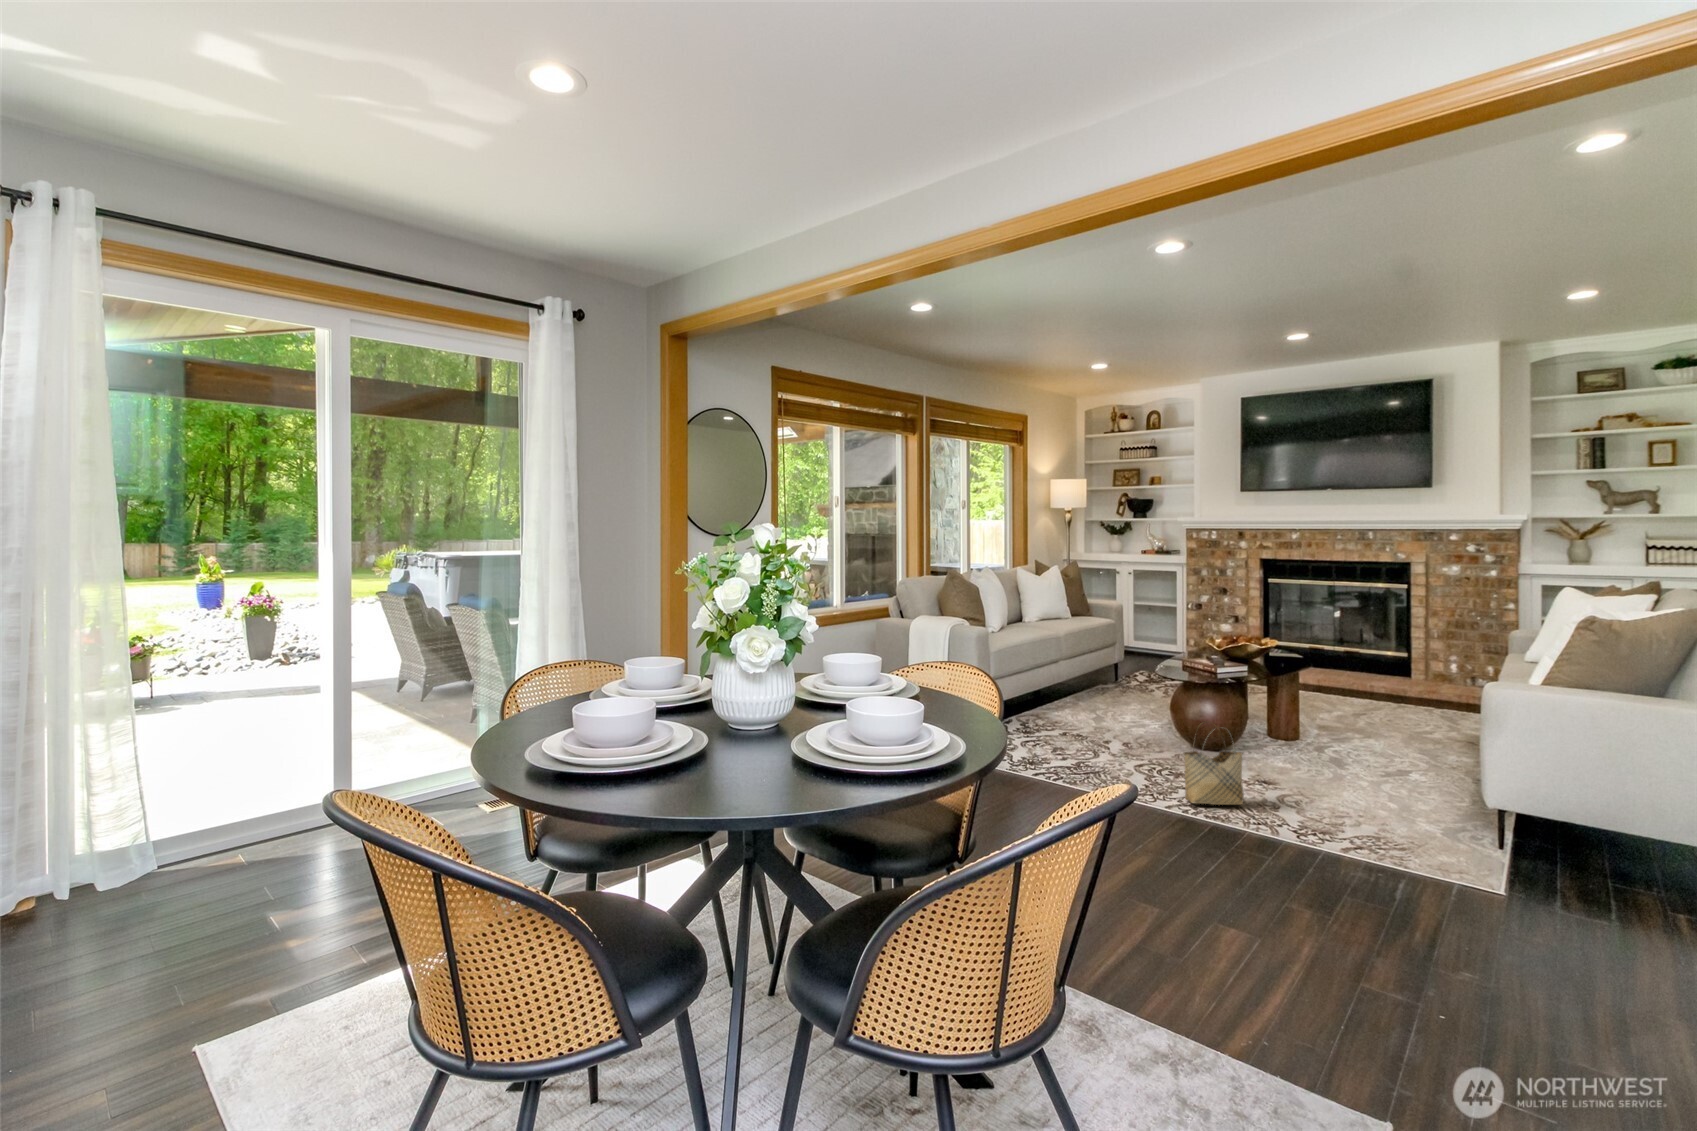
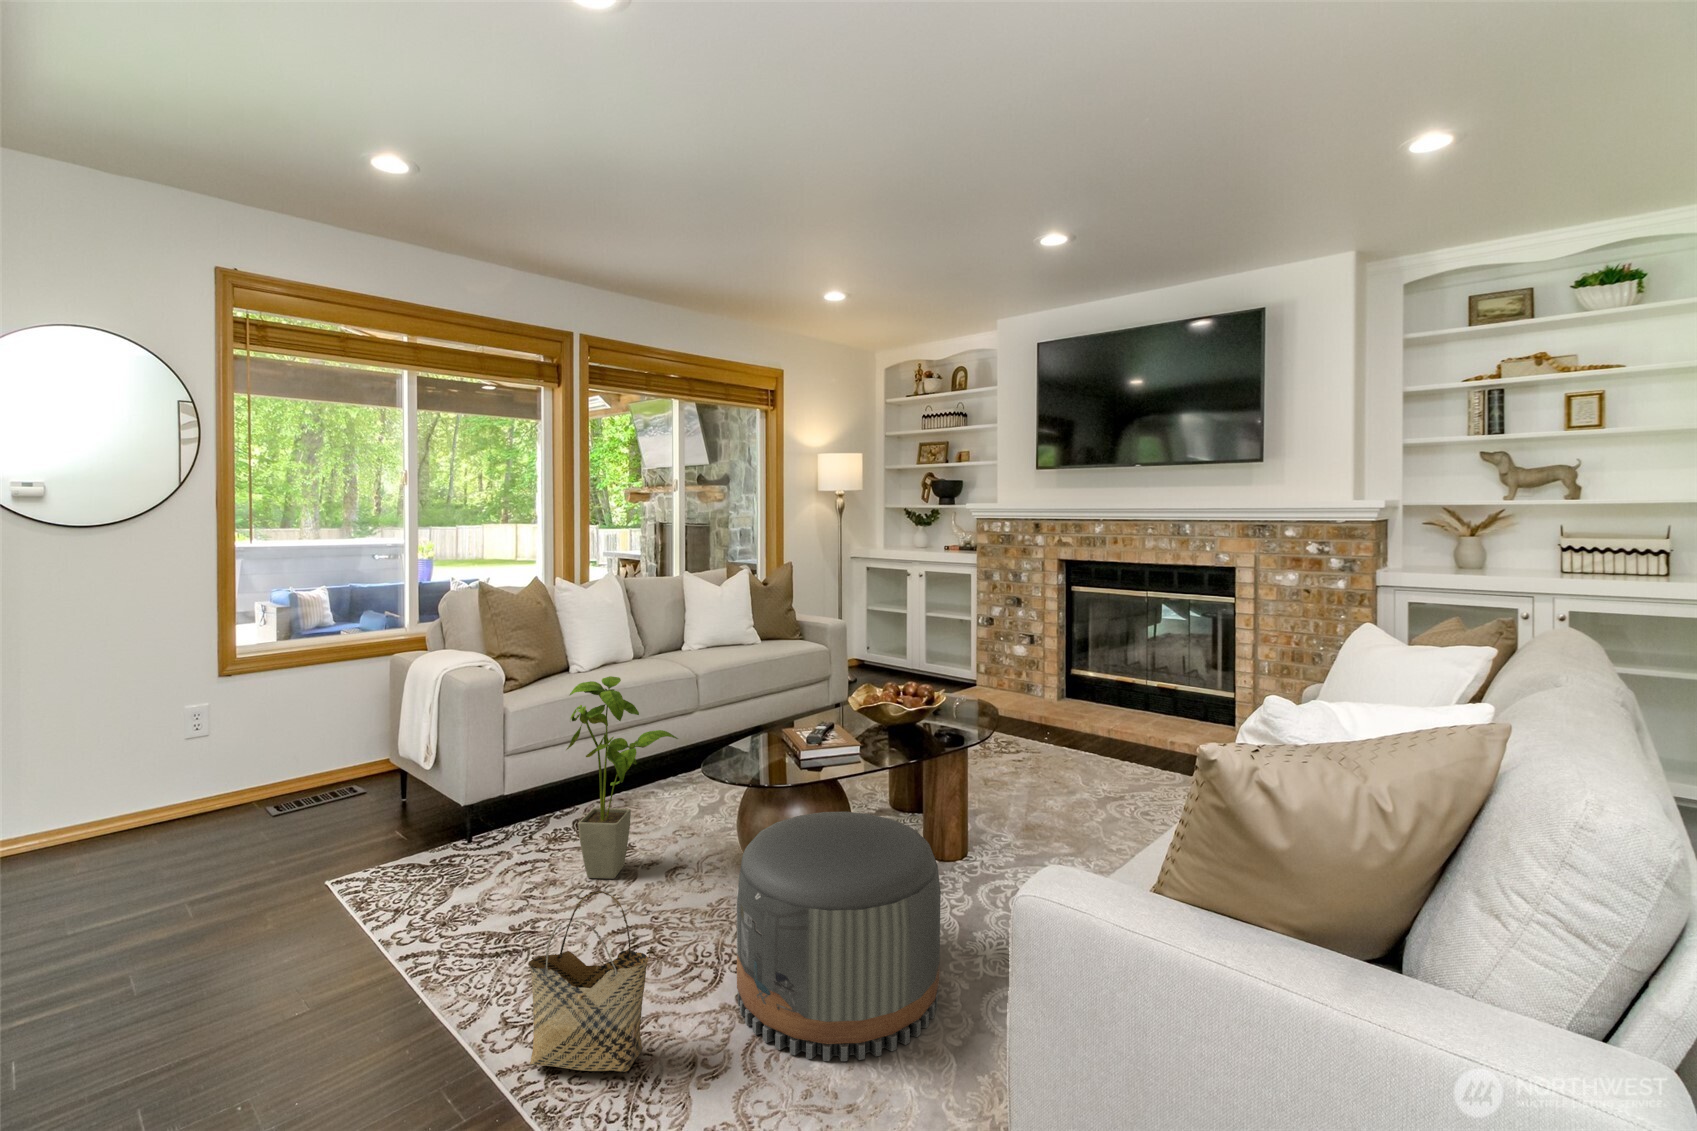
house plant: none [1068,625,1134,749] -> present [566,676,678,879]
pouf: none [1245,693,1371,802] -> present [737,812,941,1061]

